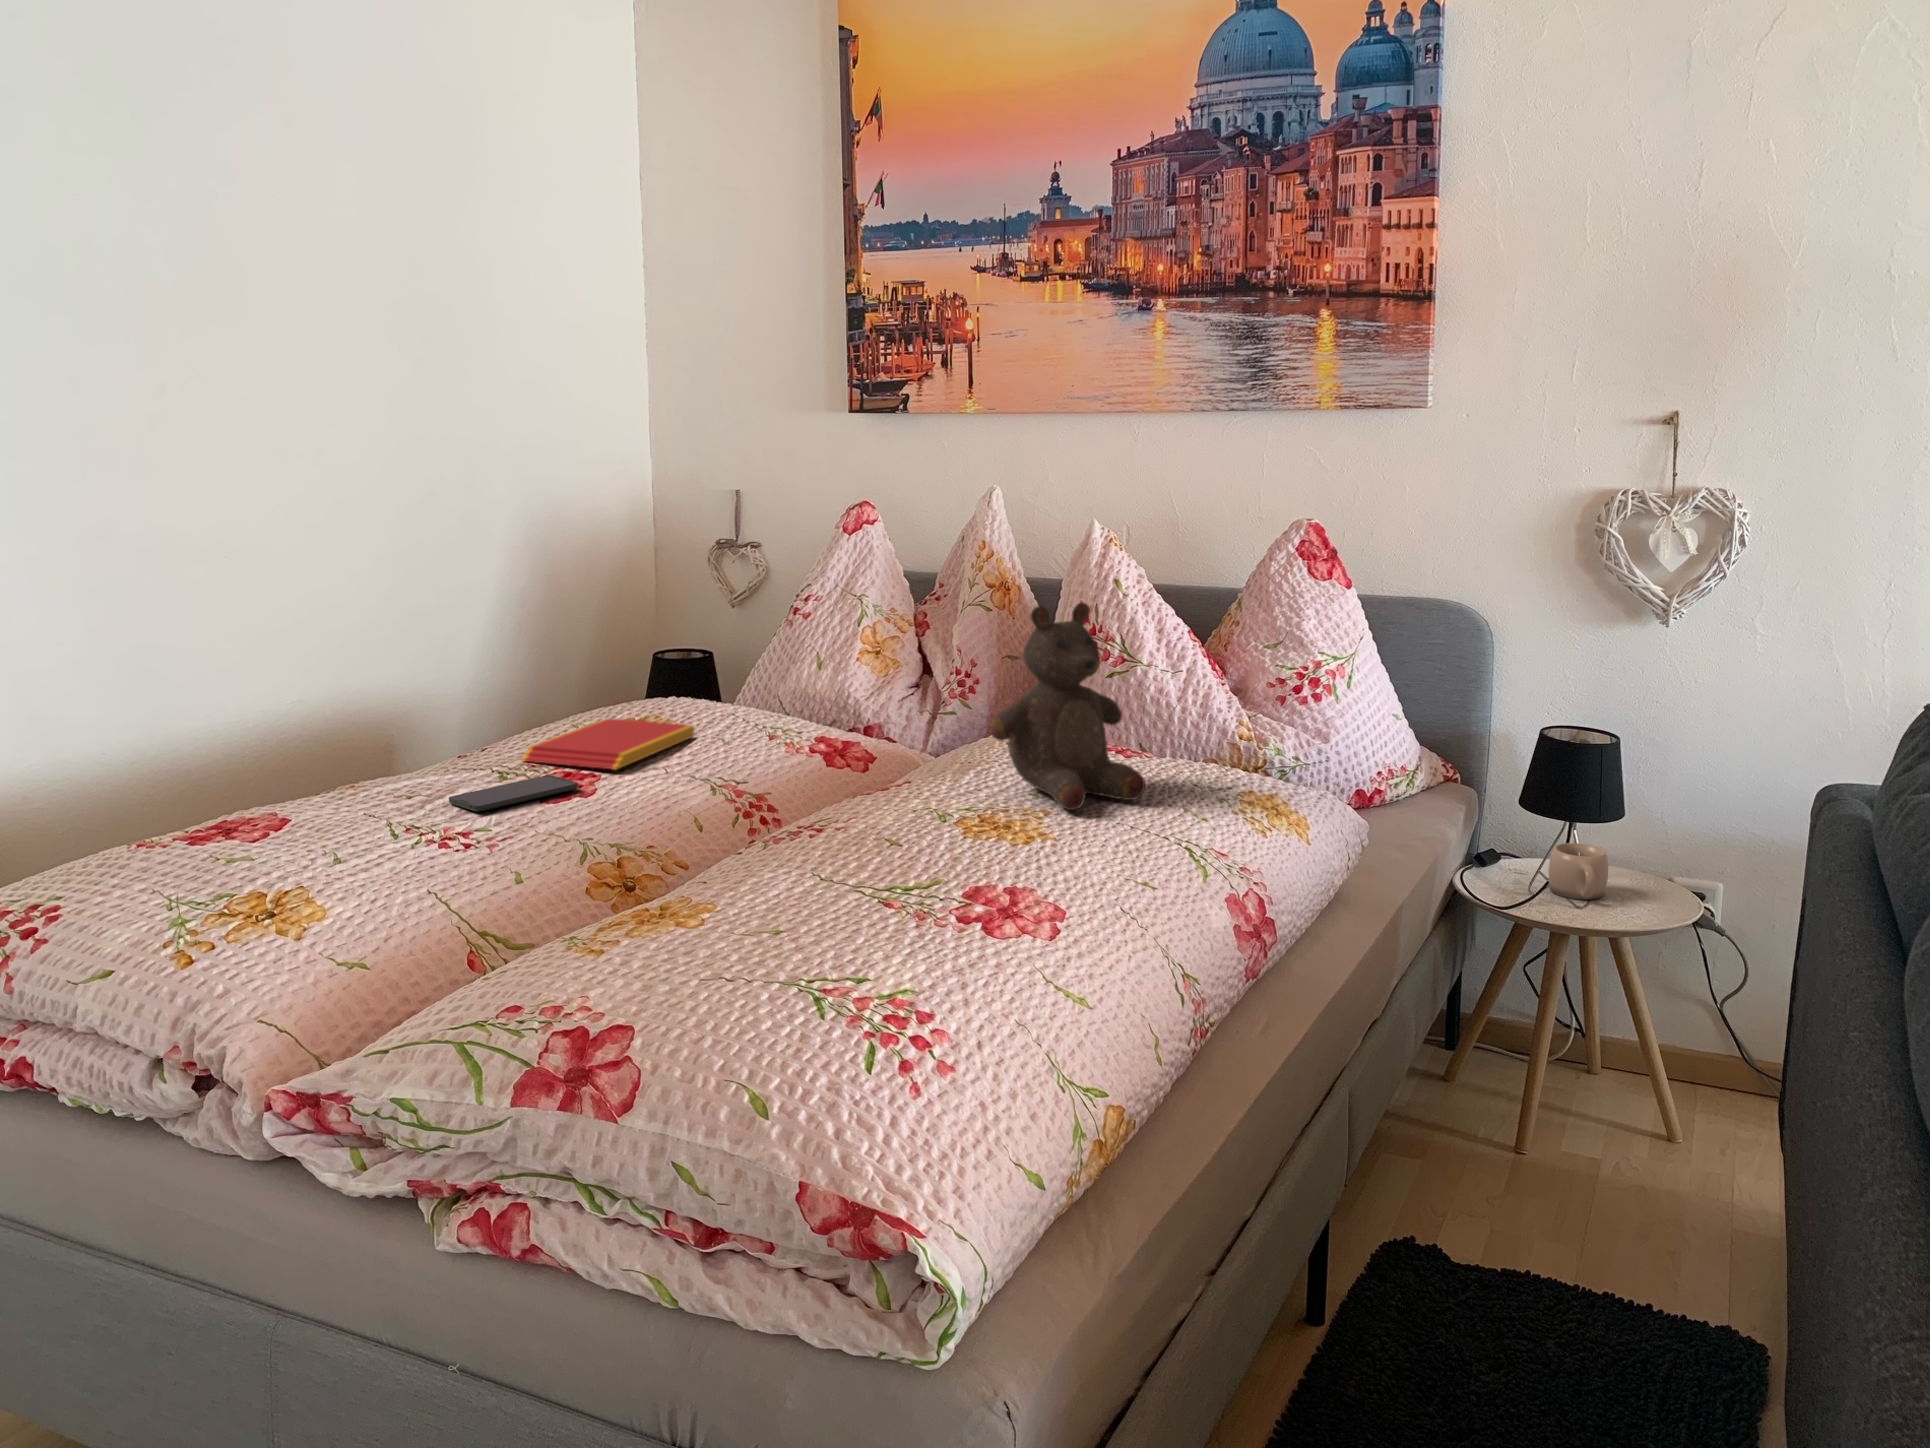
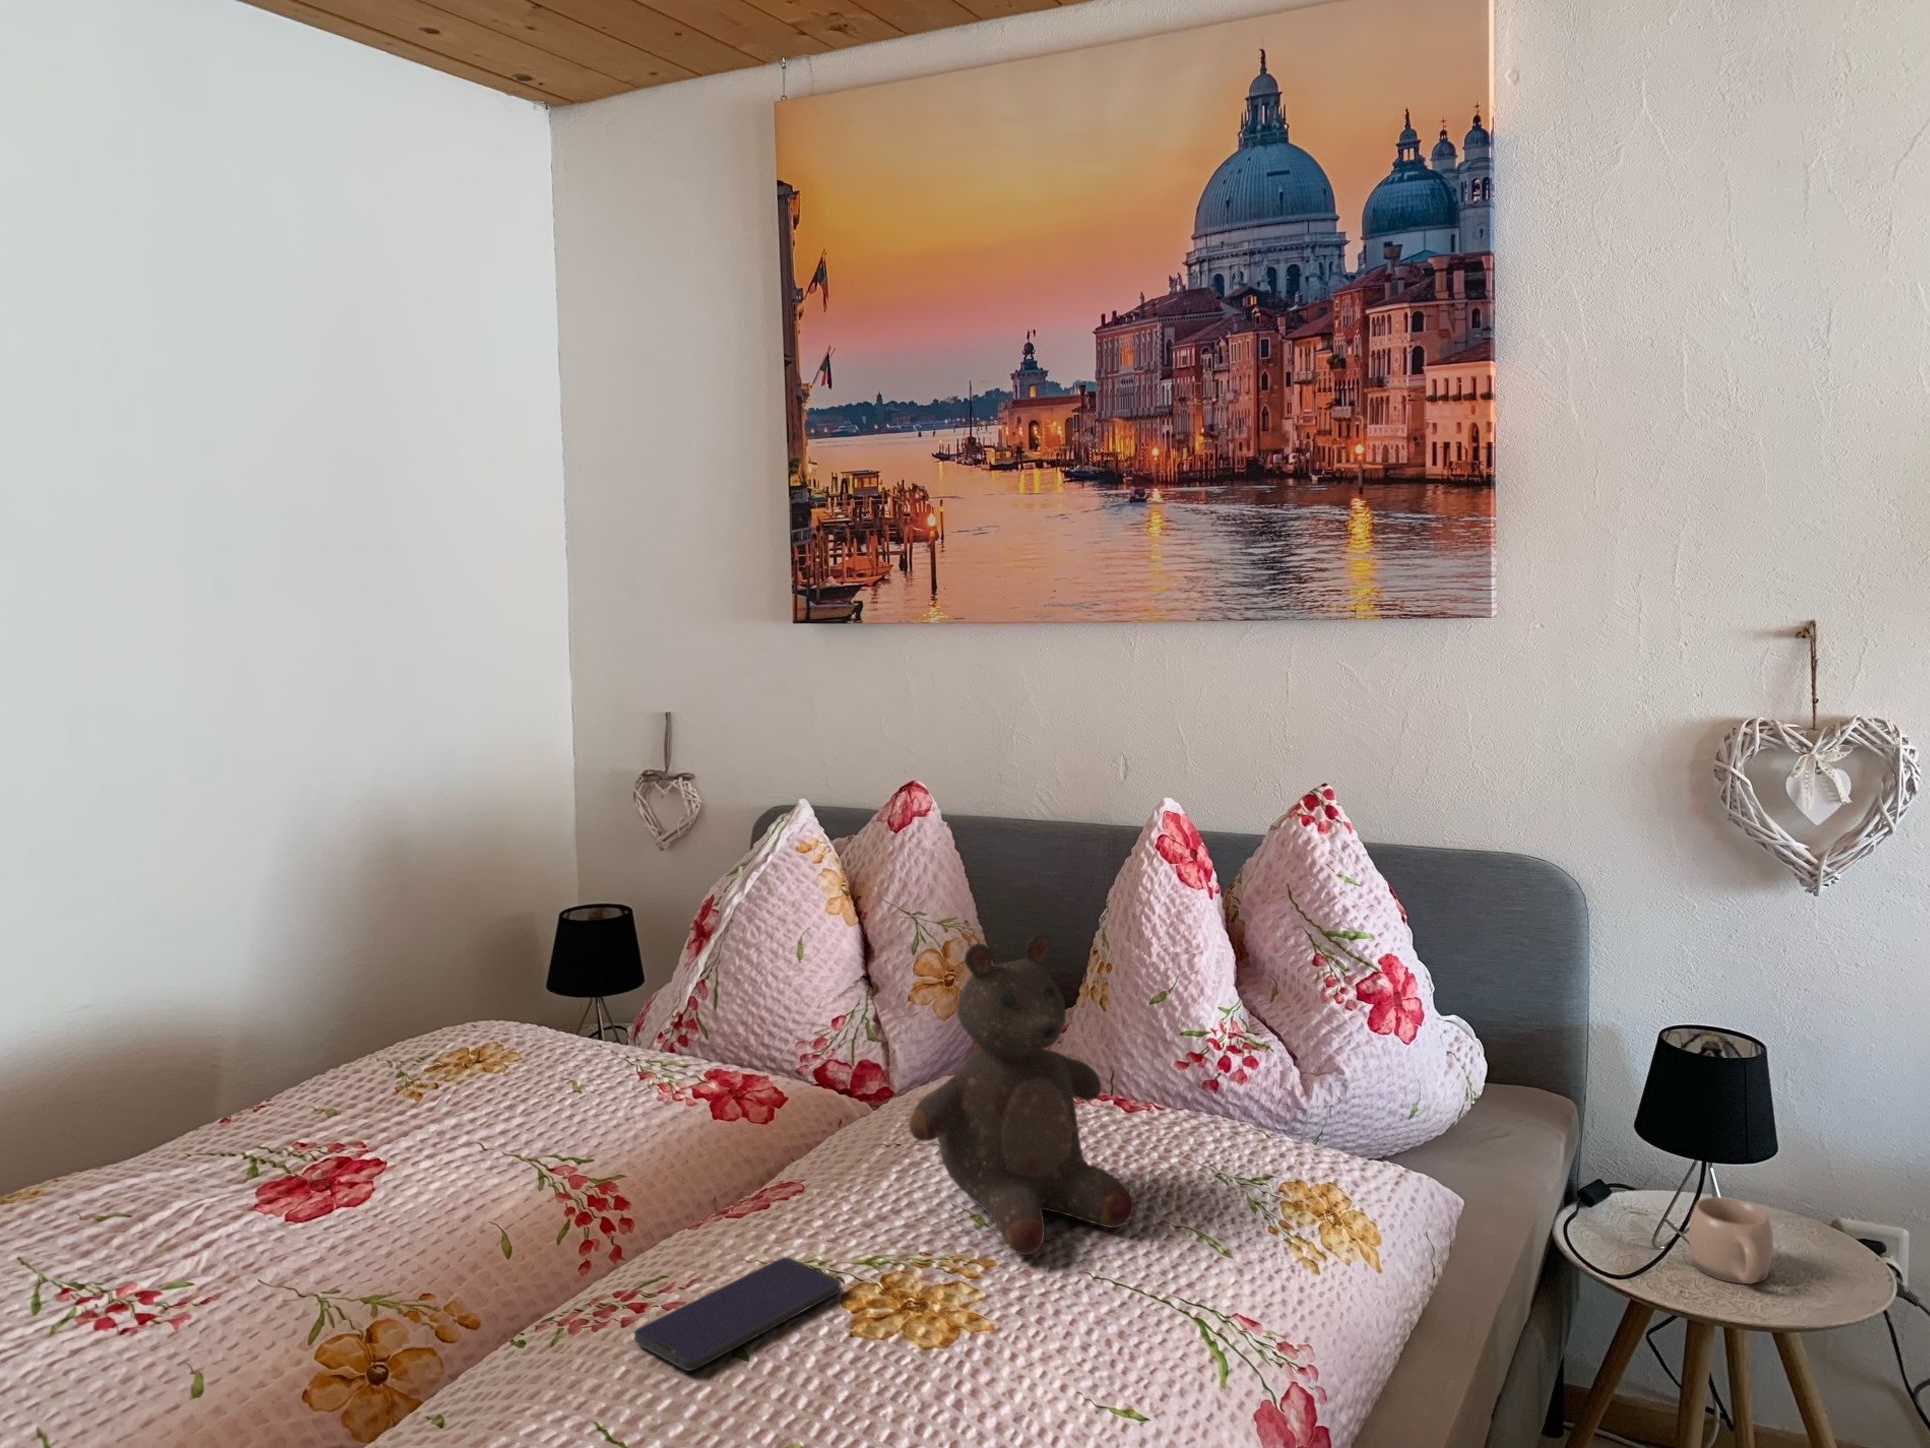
book: present [521,719,694,770] -> none [297,1047,547,1147]
smartphone: present [449,775,578,811] -> present [634,1257,841,1371]

